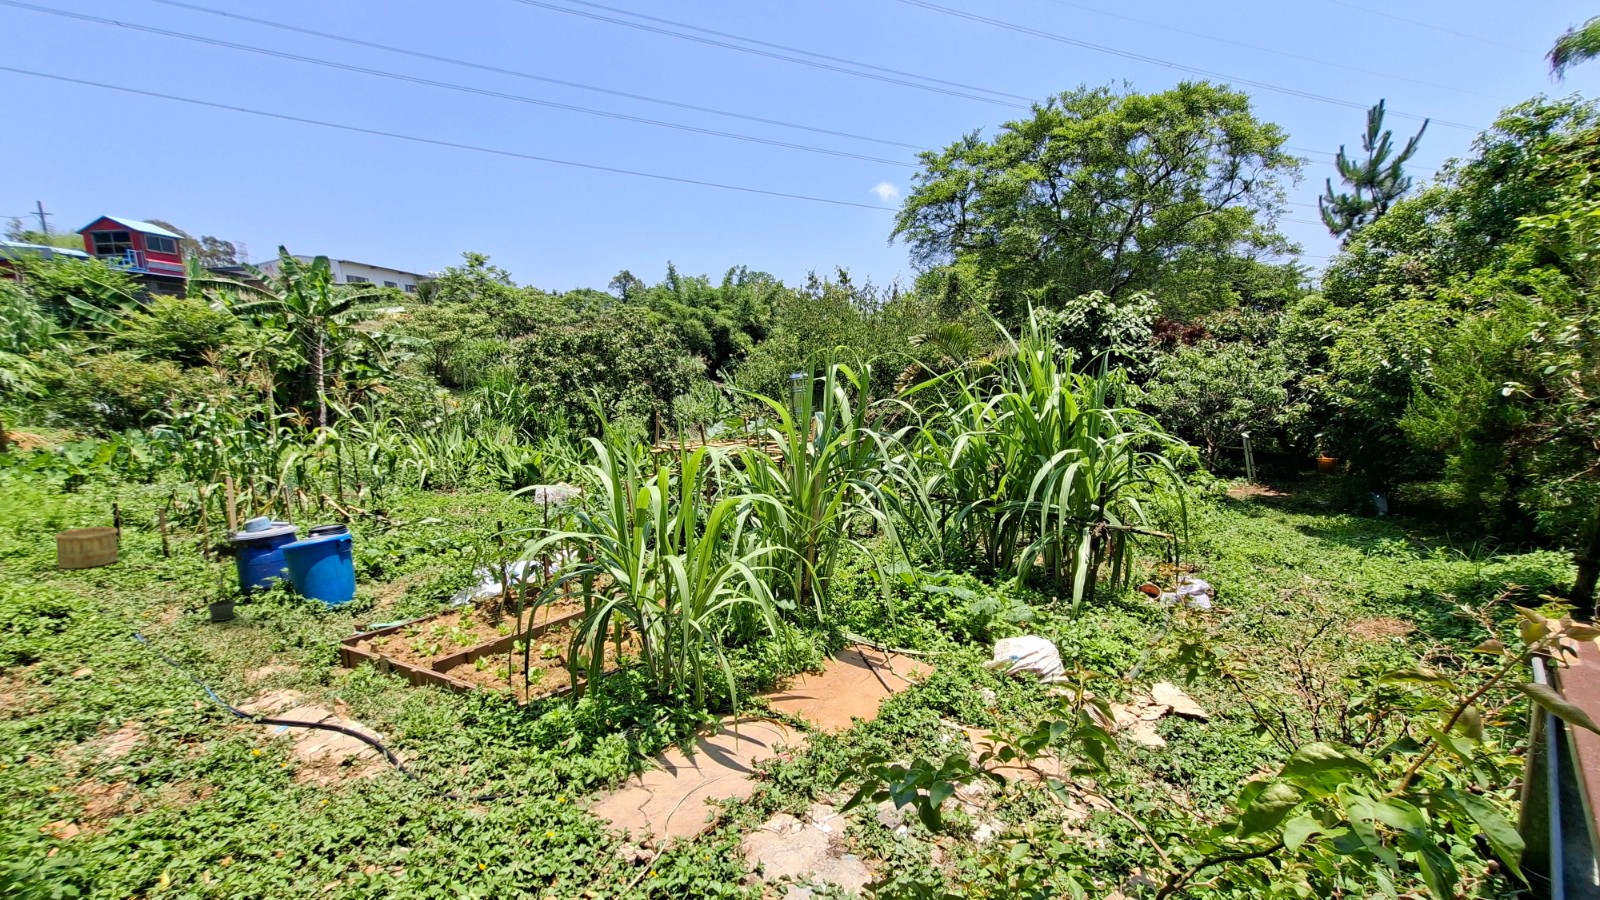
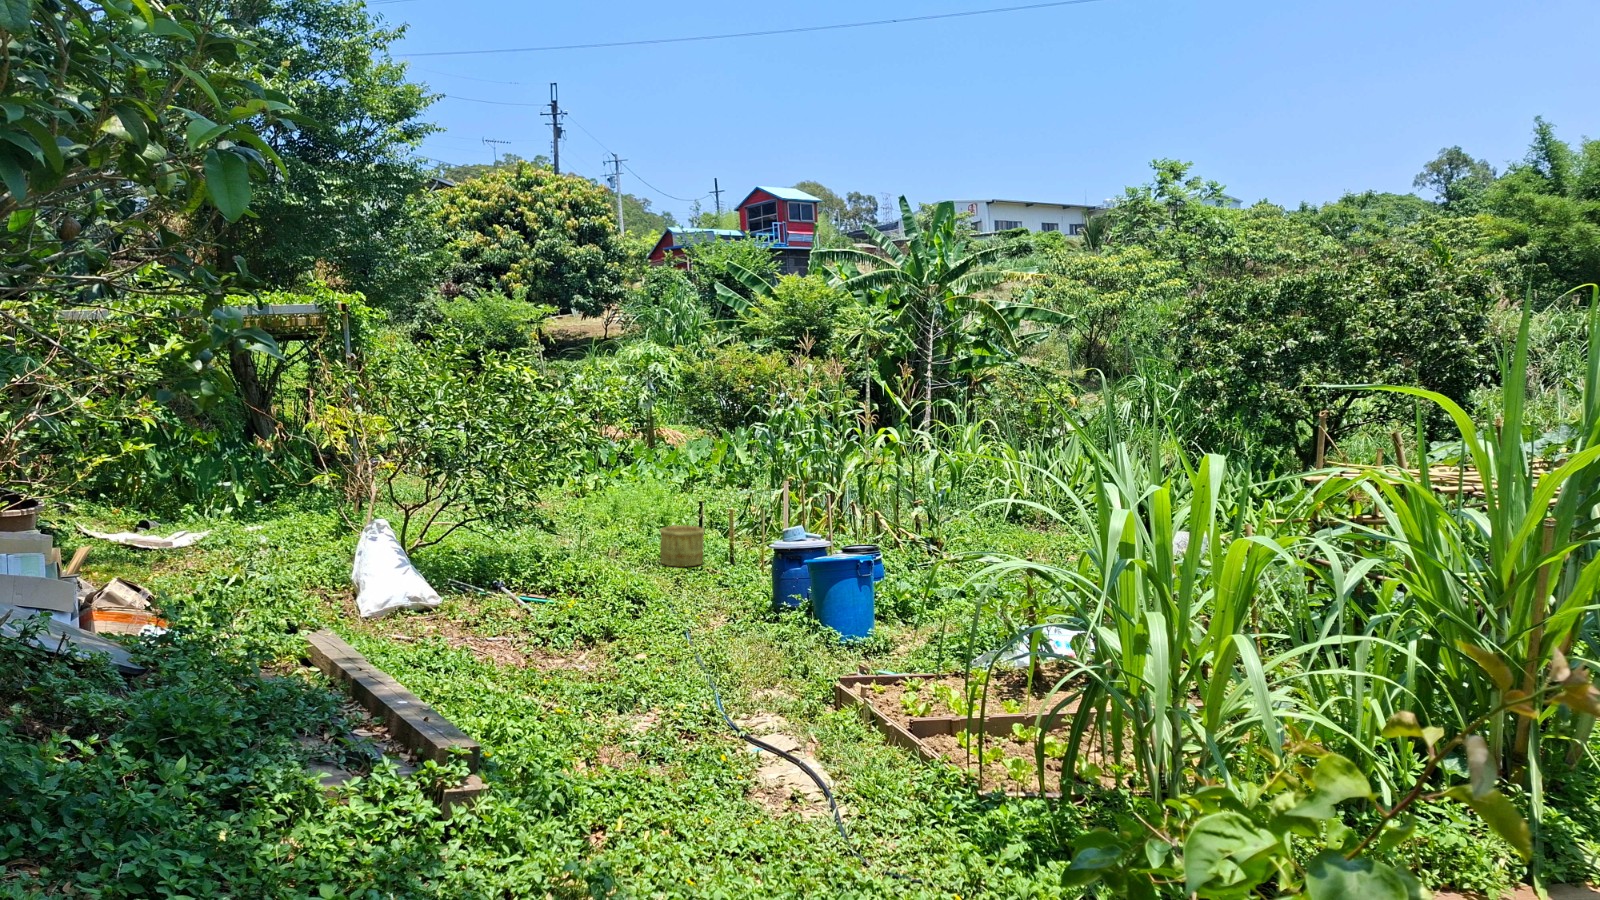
potted plant: present [194,531,257,621] -> none [736,531,788,636]

